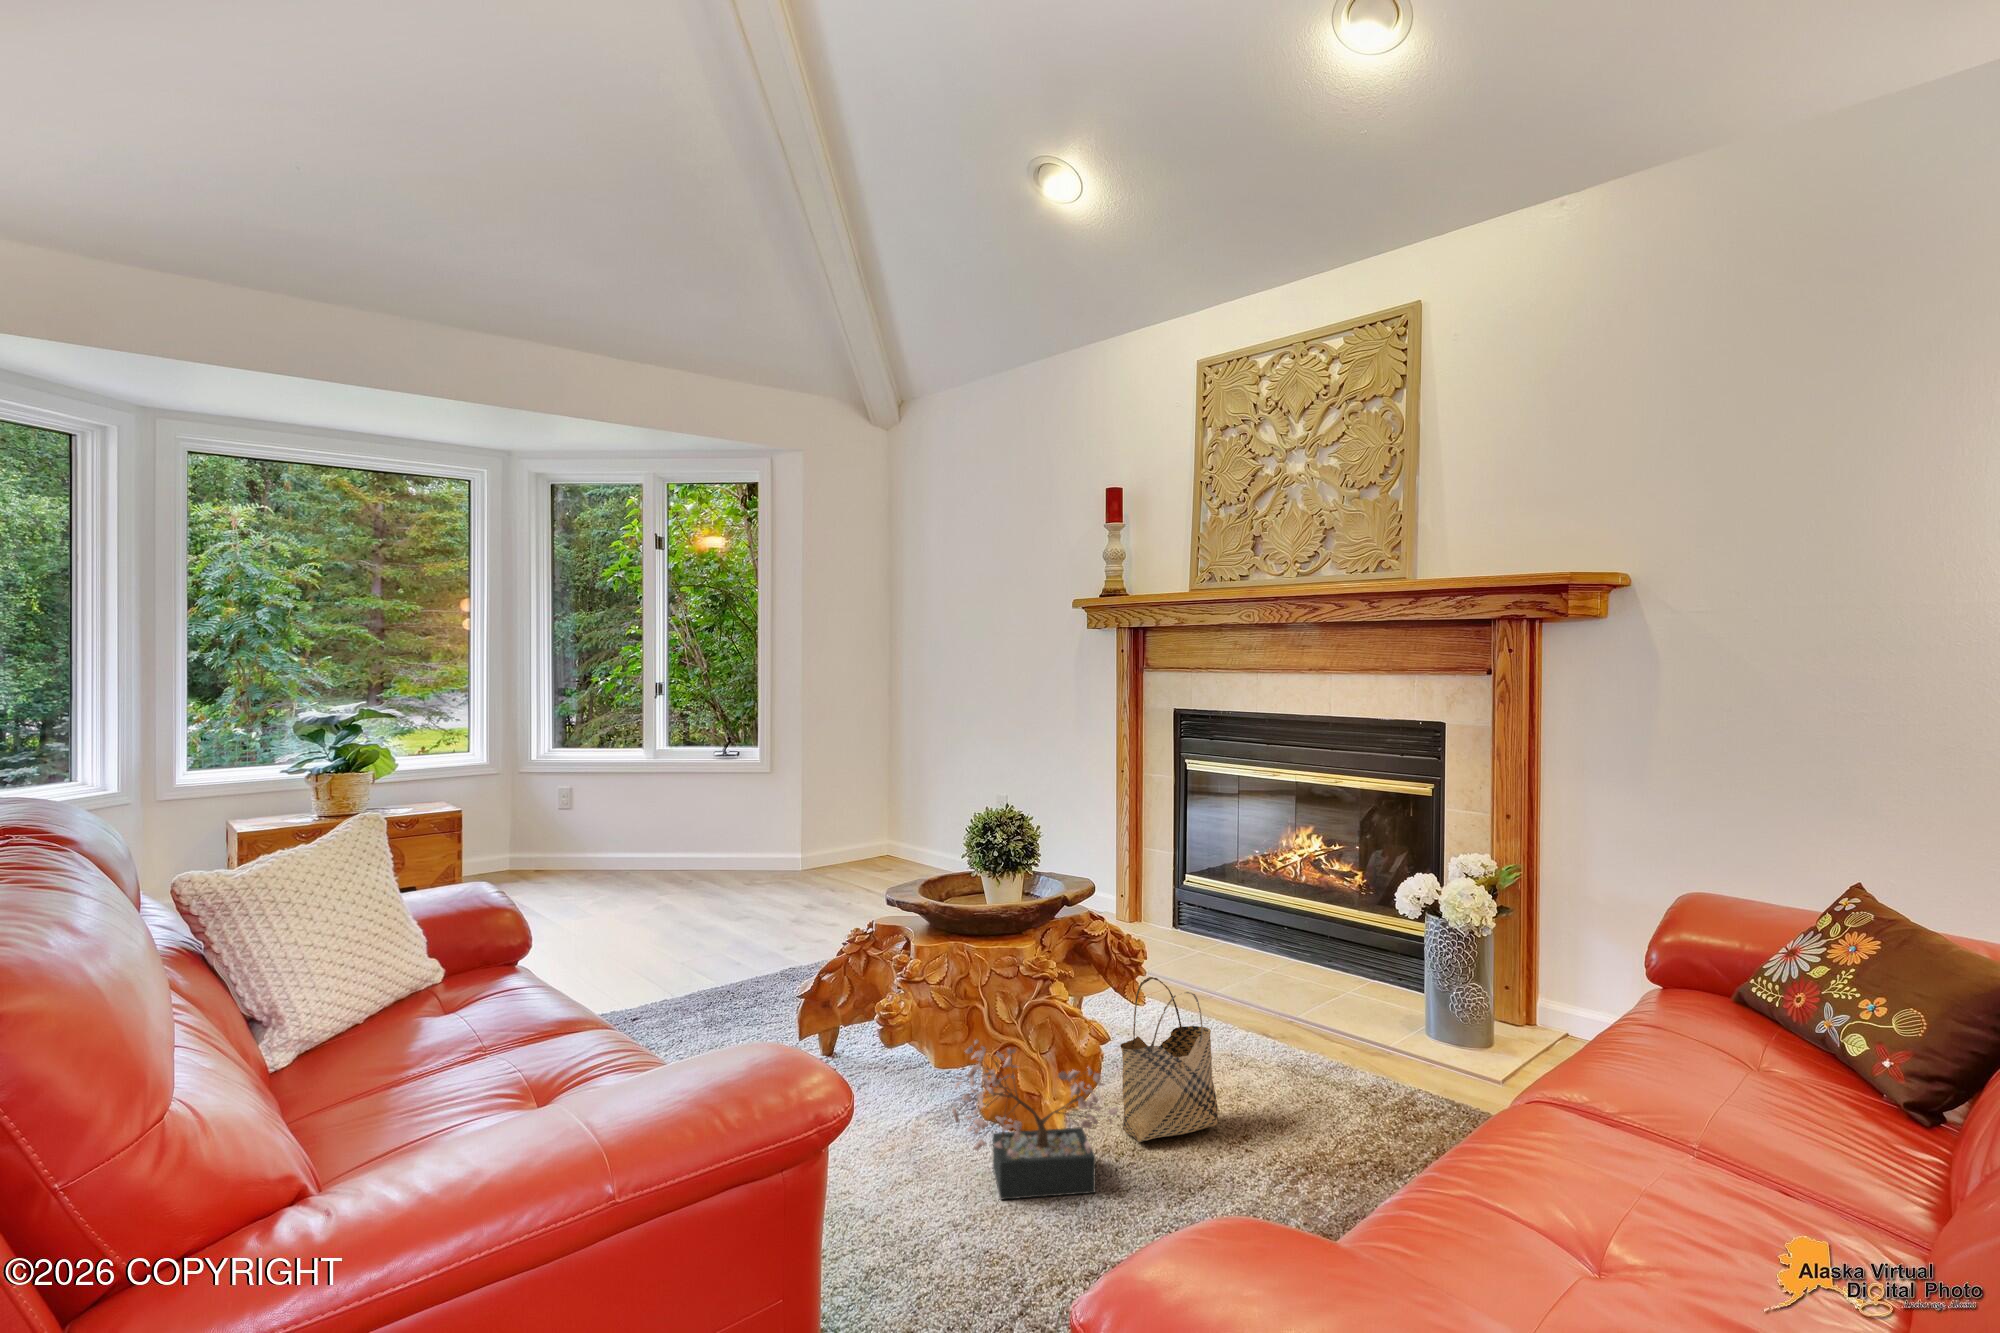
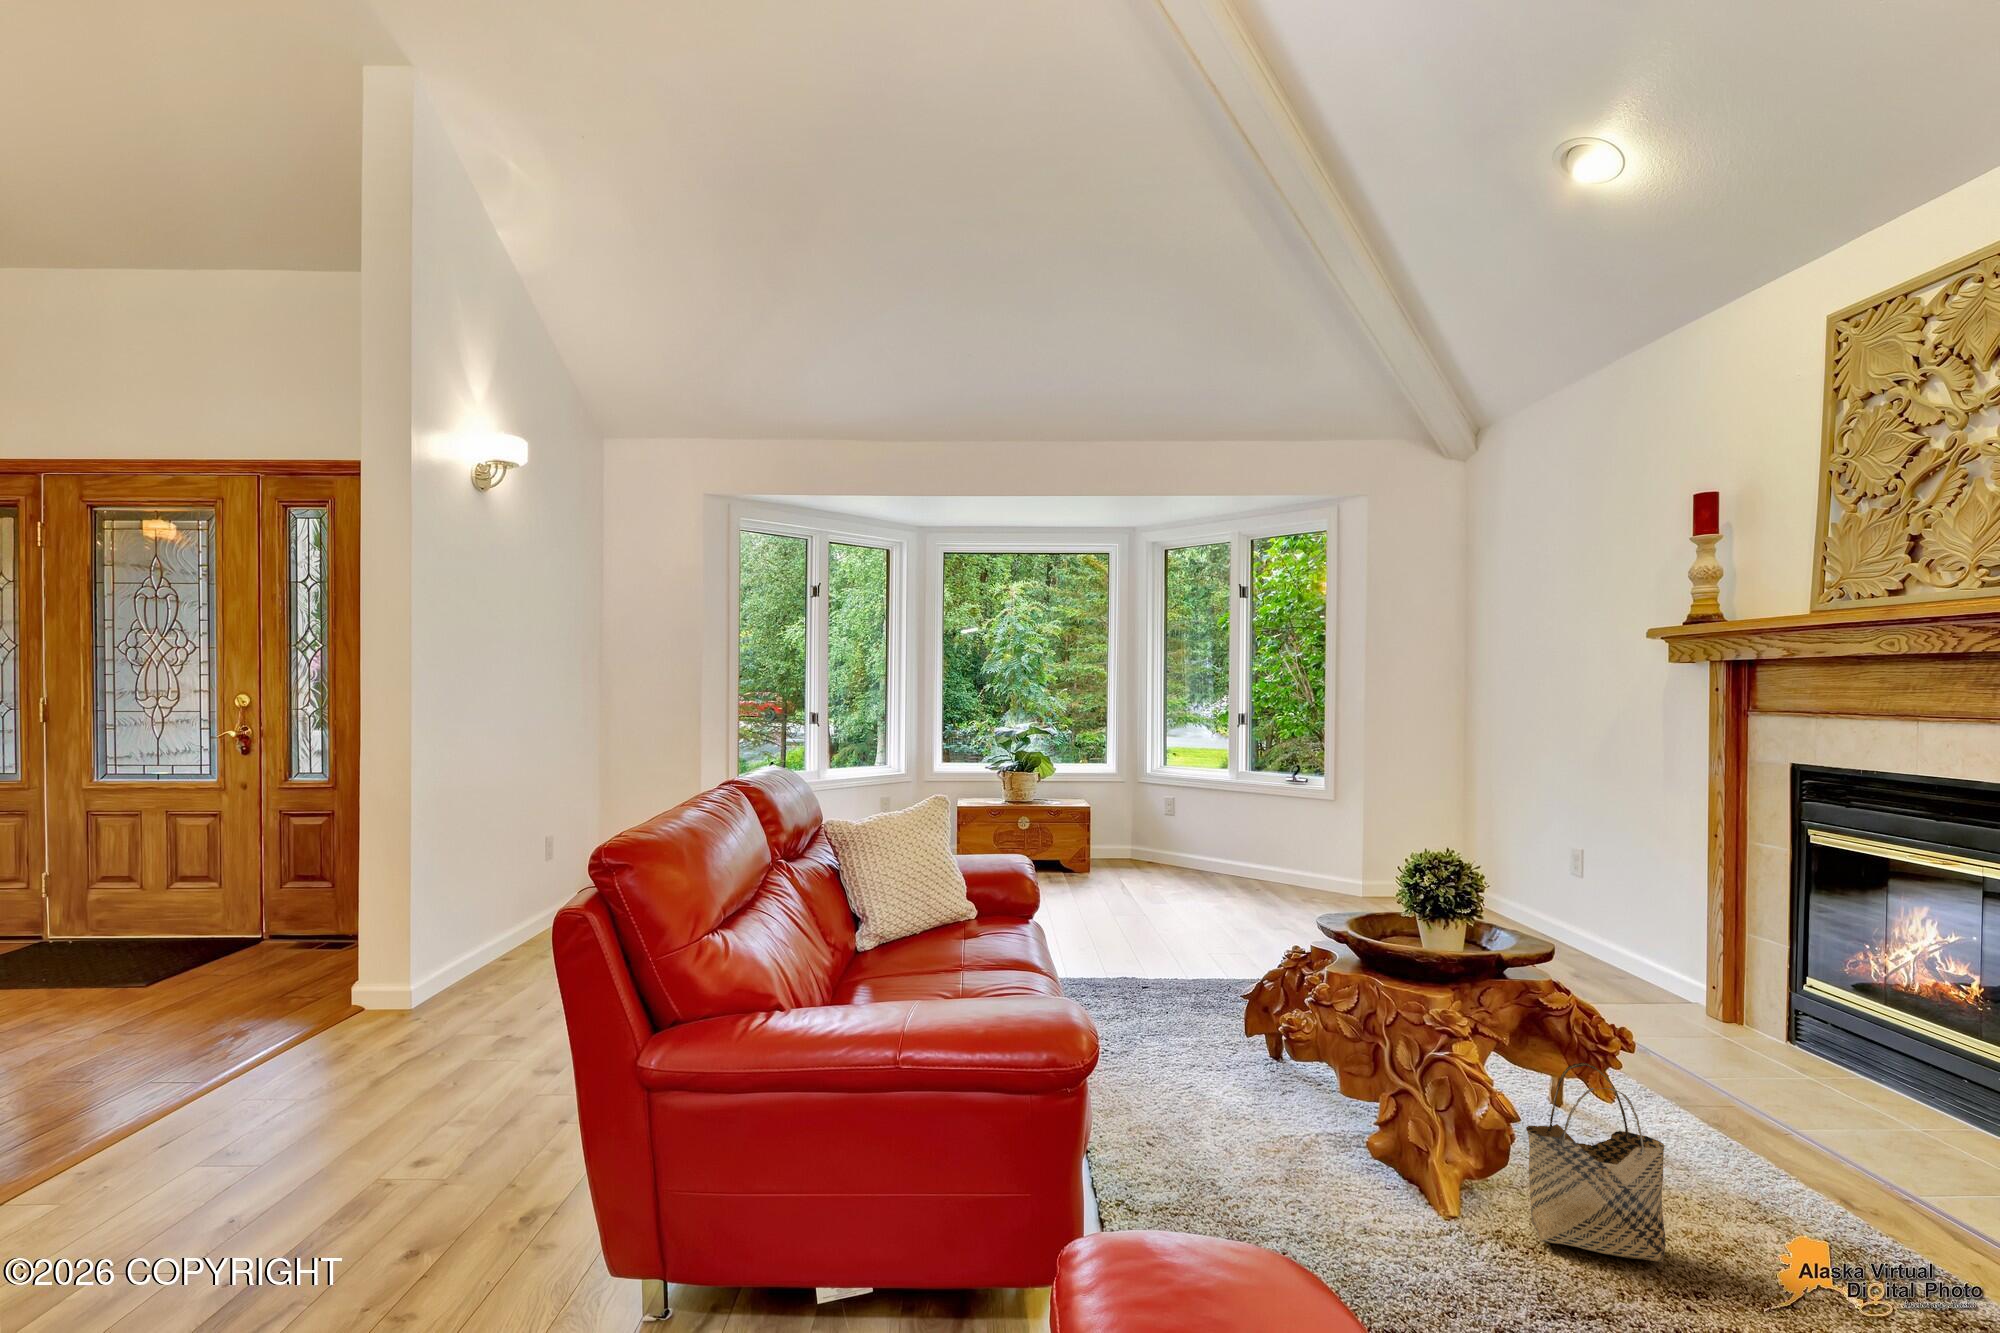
decorative plant: present [952,1040,1117,1199] -> none [1313,1070,1493,1268]

